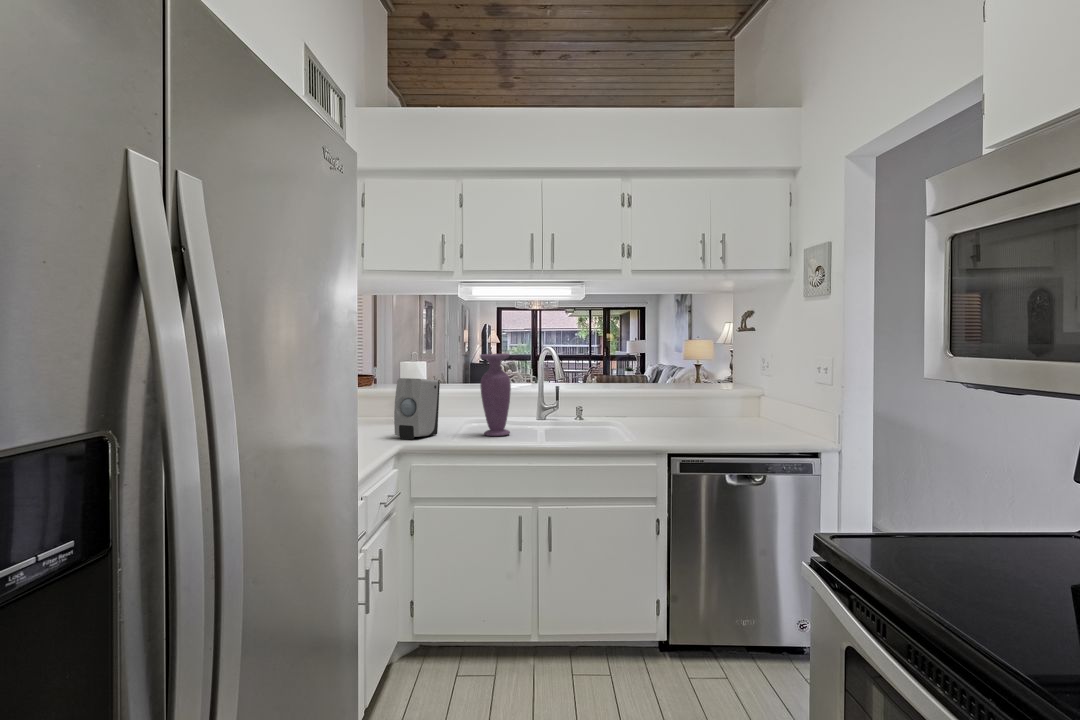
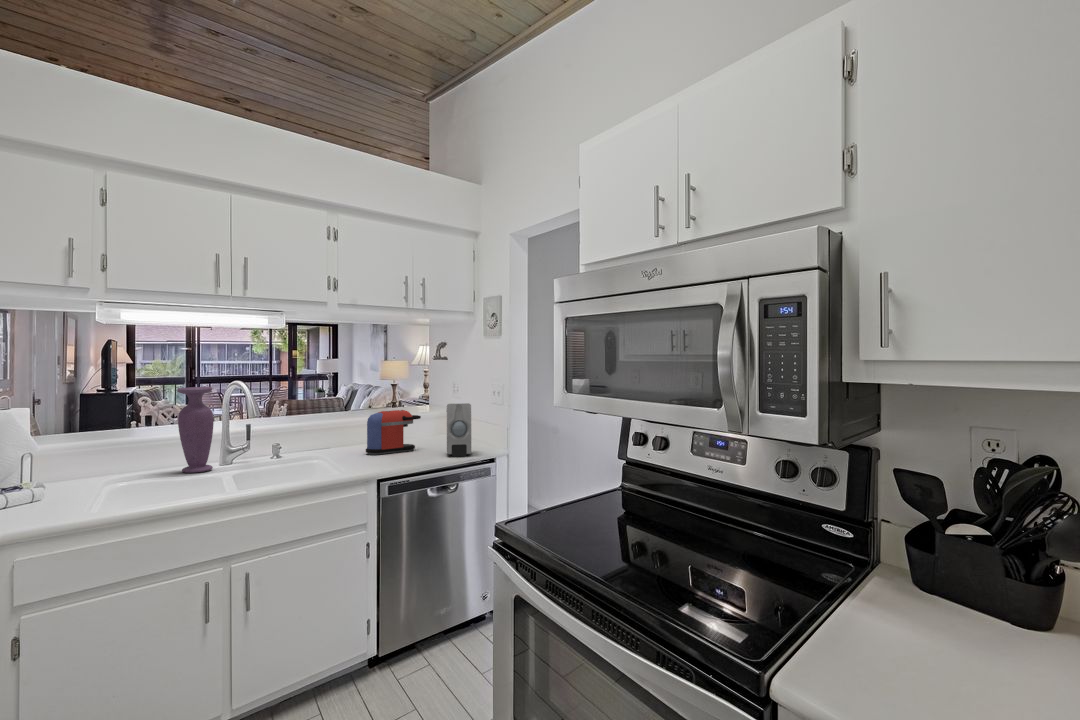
soap dispenser: present [394,378,440,440] -> present [446,403,471,457]
coffee maker: none [659,384,722,432] -> present [366,410,421,455]

